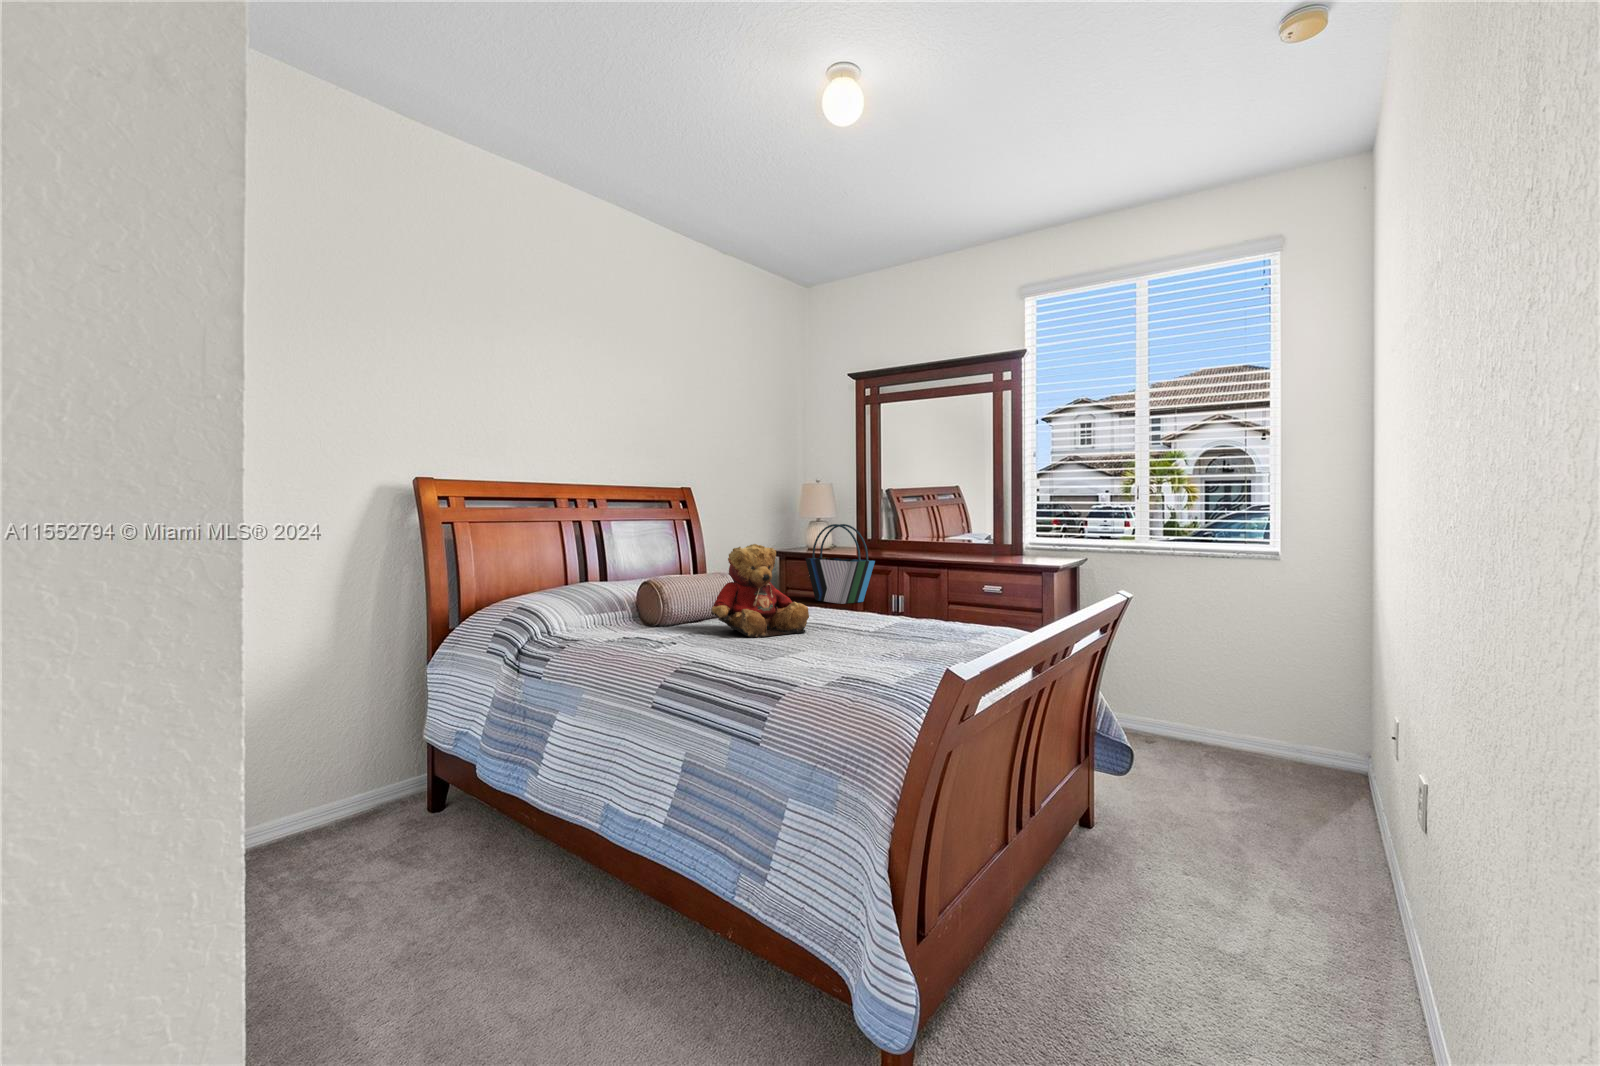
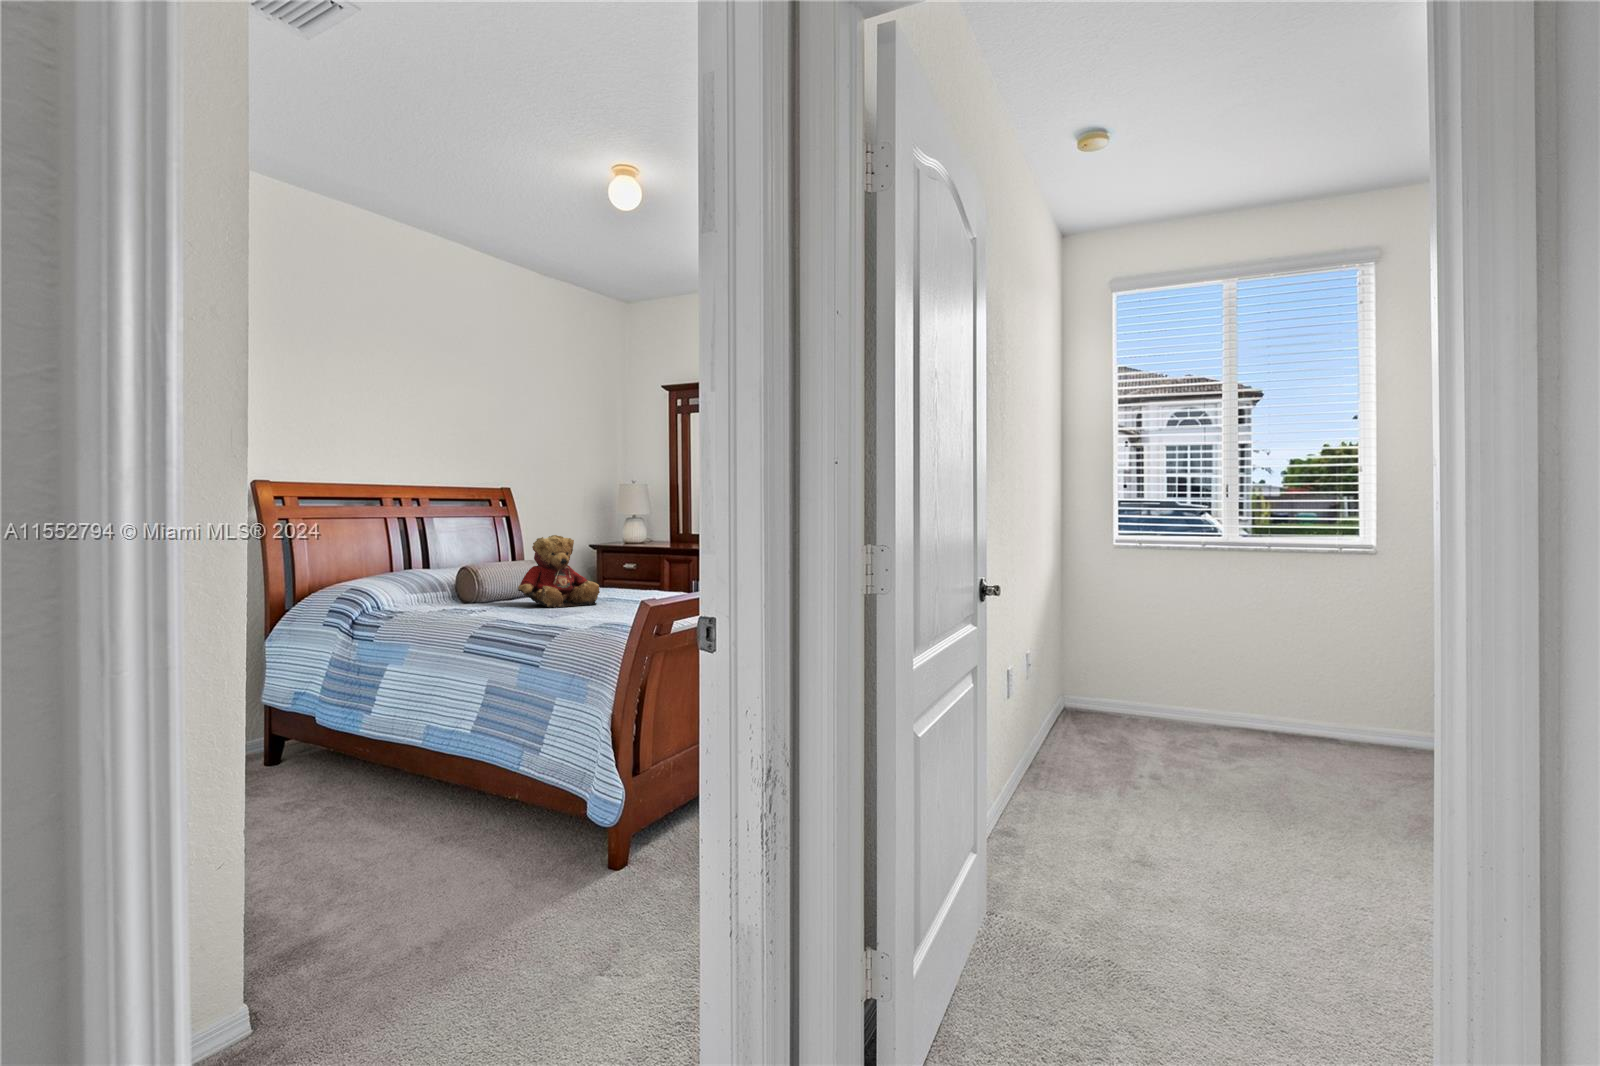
tote bag: present [805,524,875,604] -> none [615,520,674,589]

